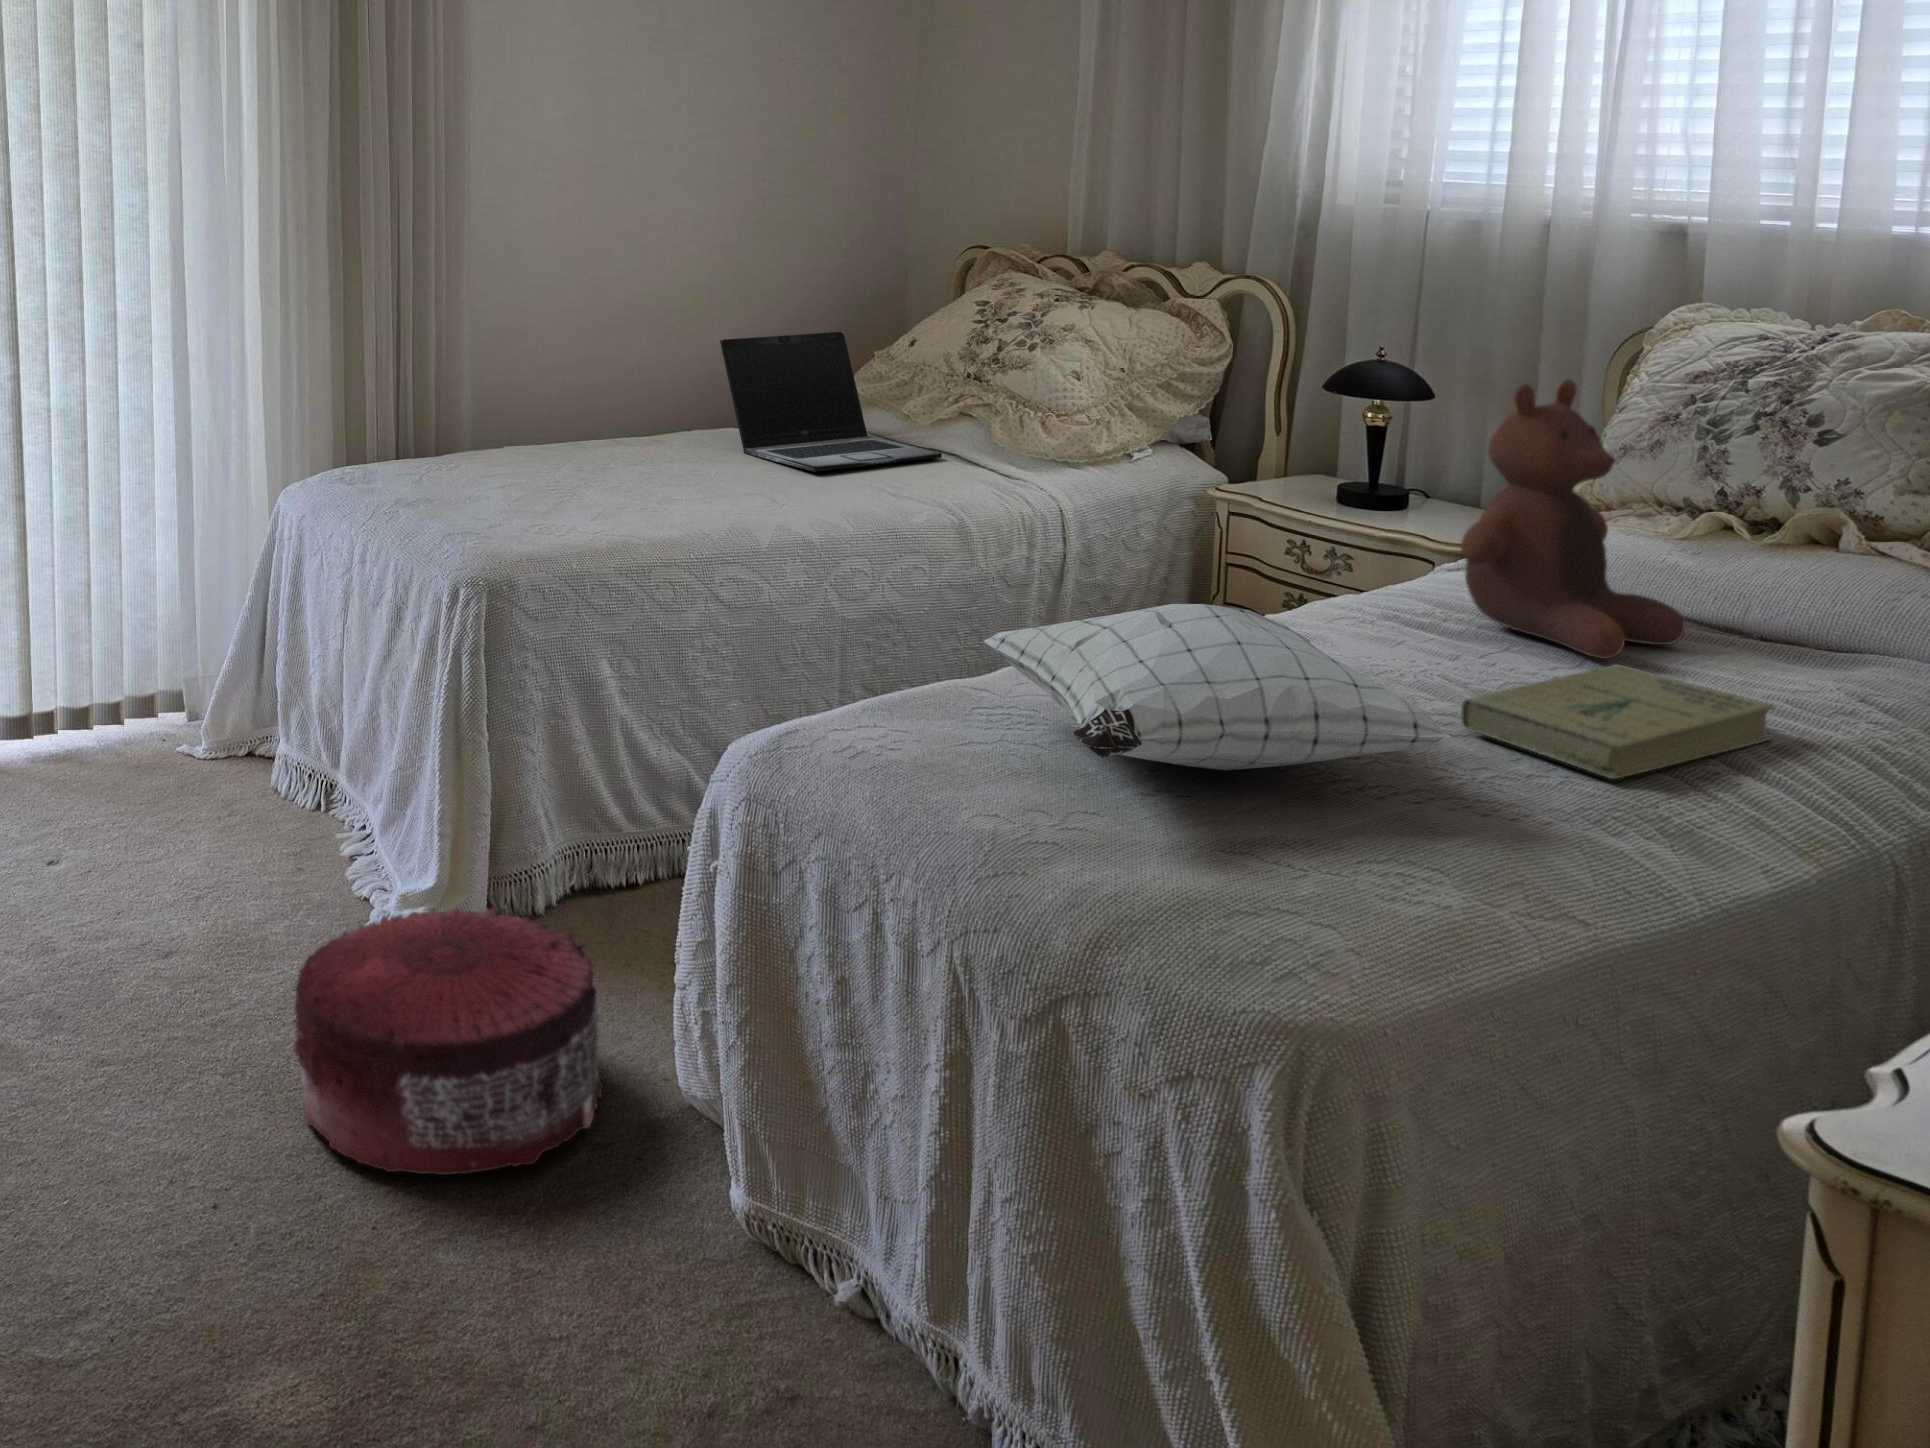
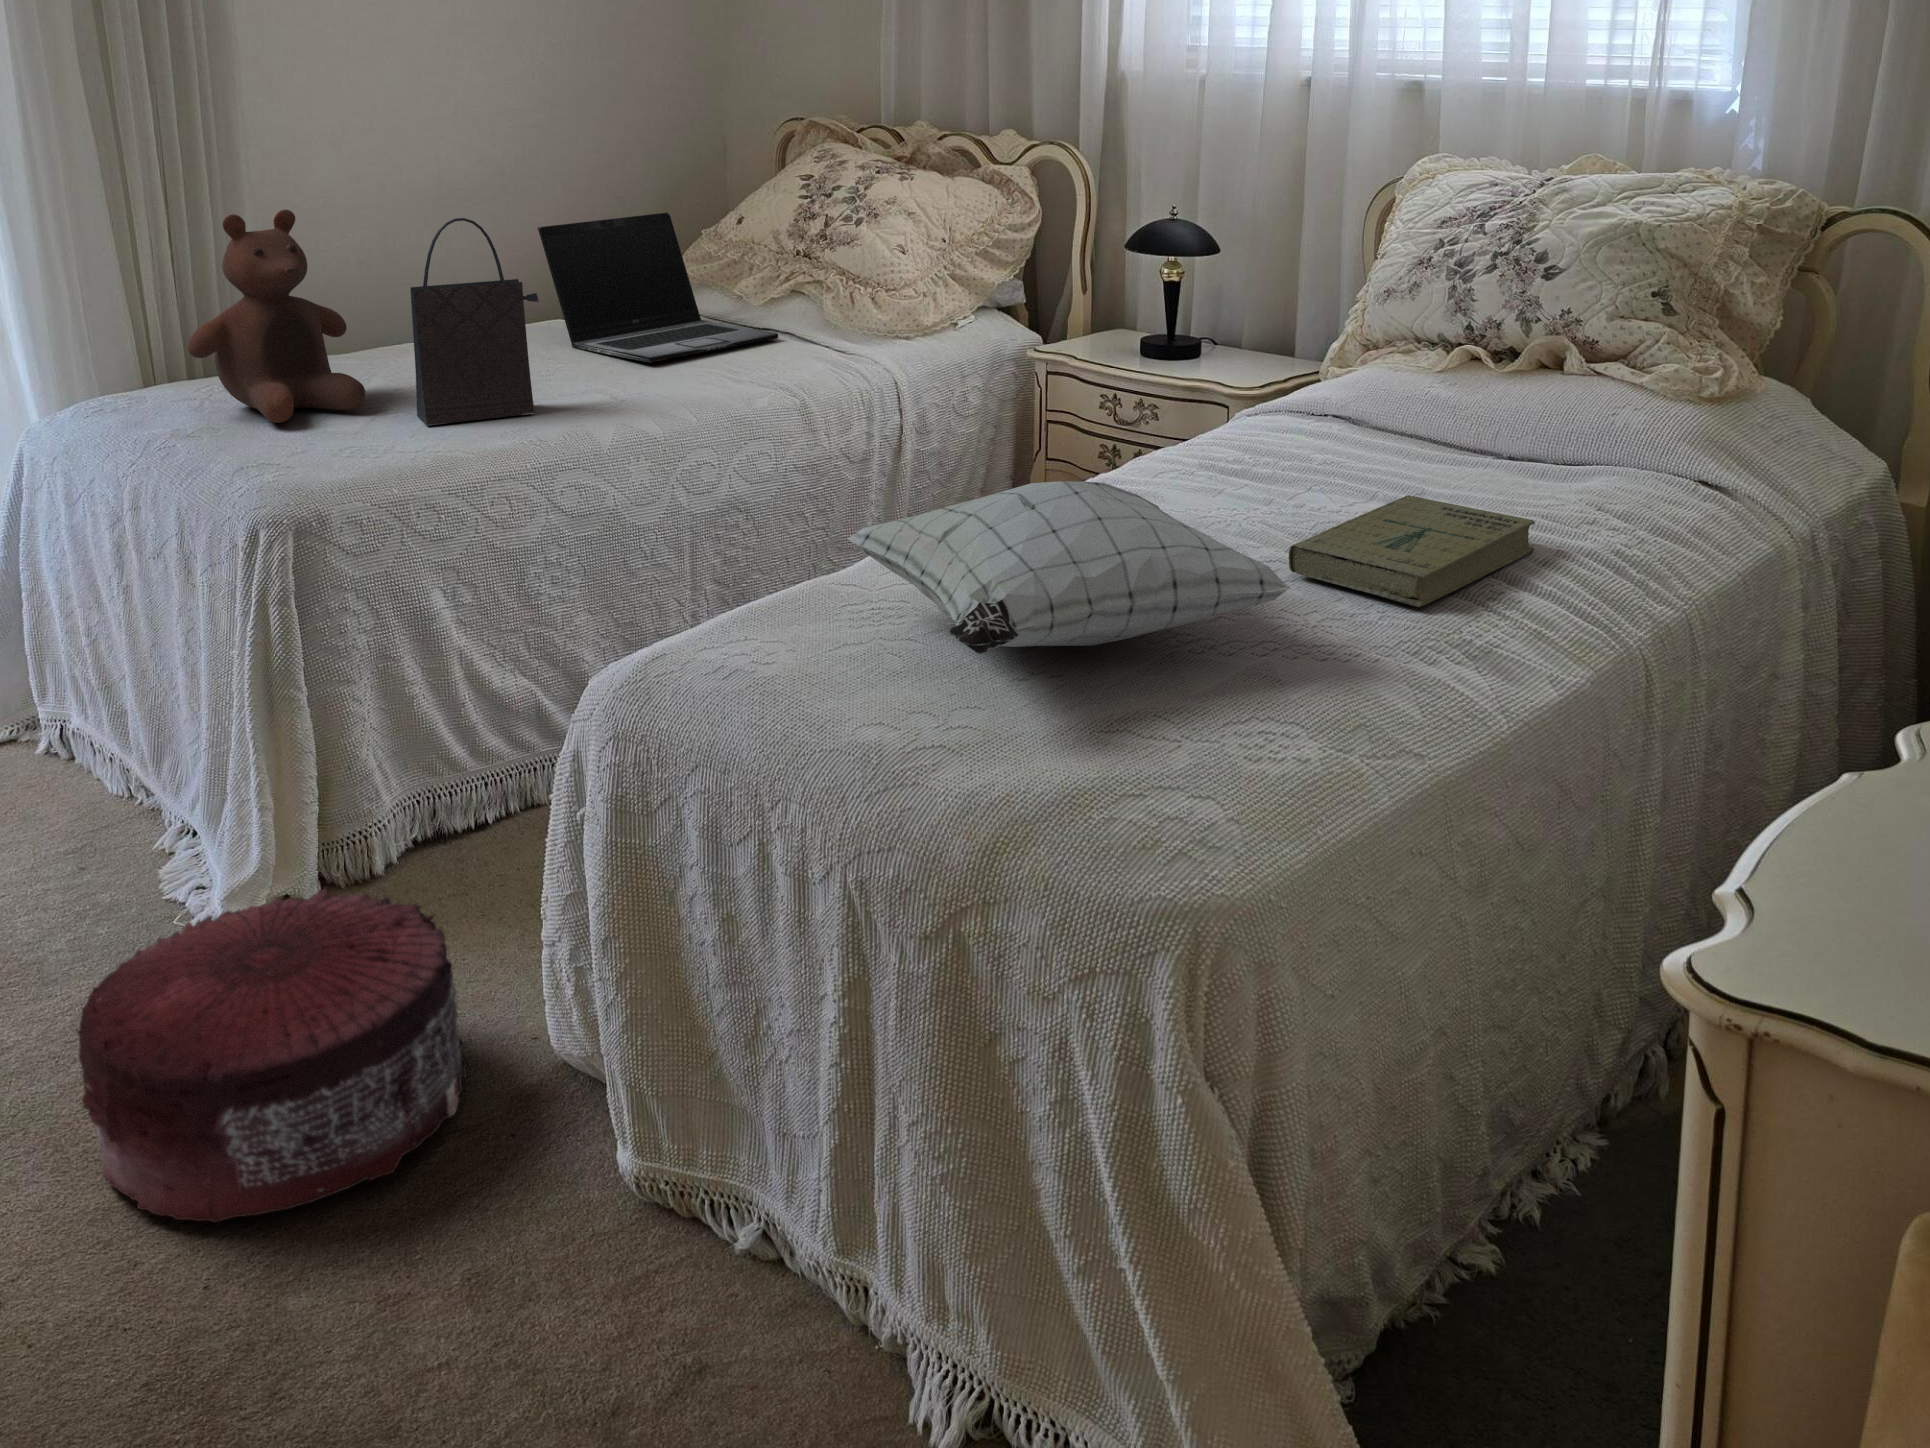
handbag: none [601,327,715,512] -> present [410,218,539,426]
stuffed bear: present [1461,380,1686,659] -> present [188,209,365,423]

